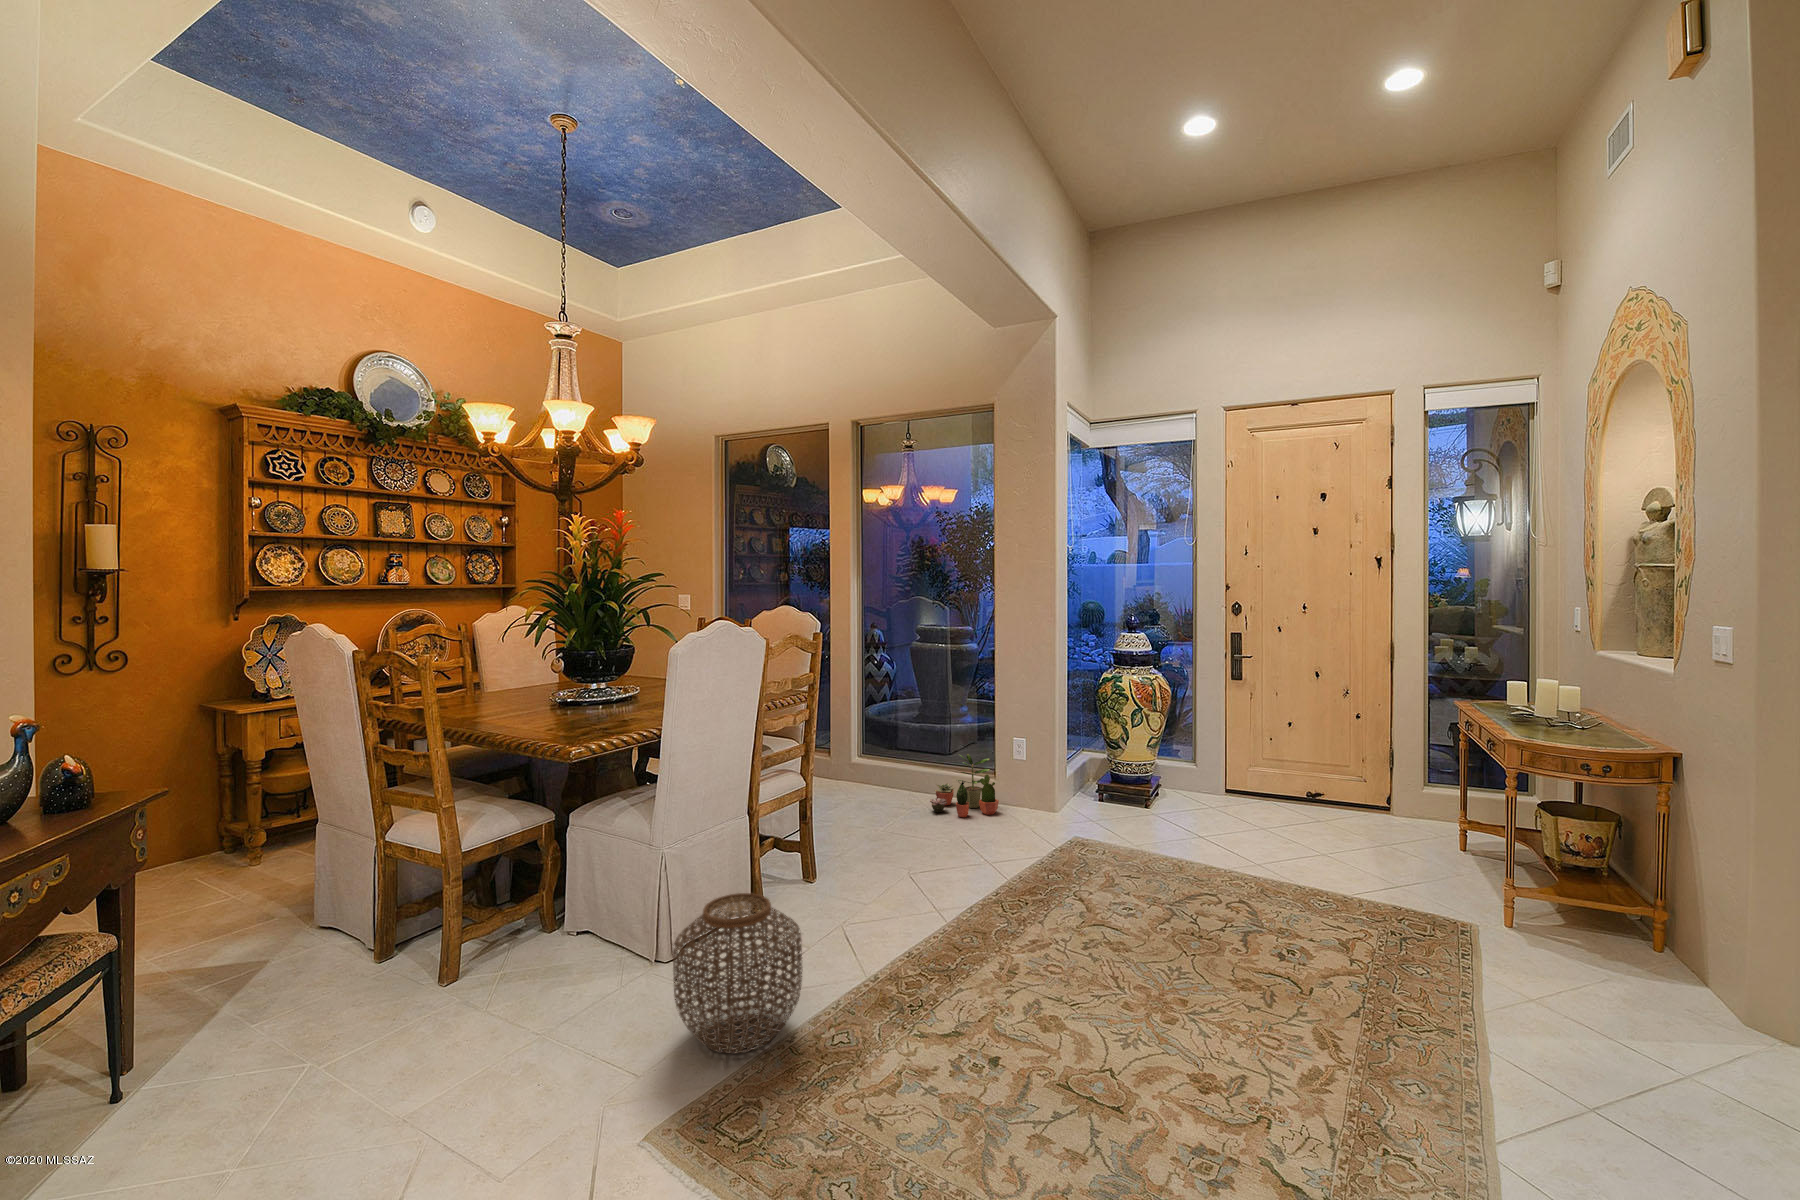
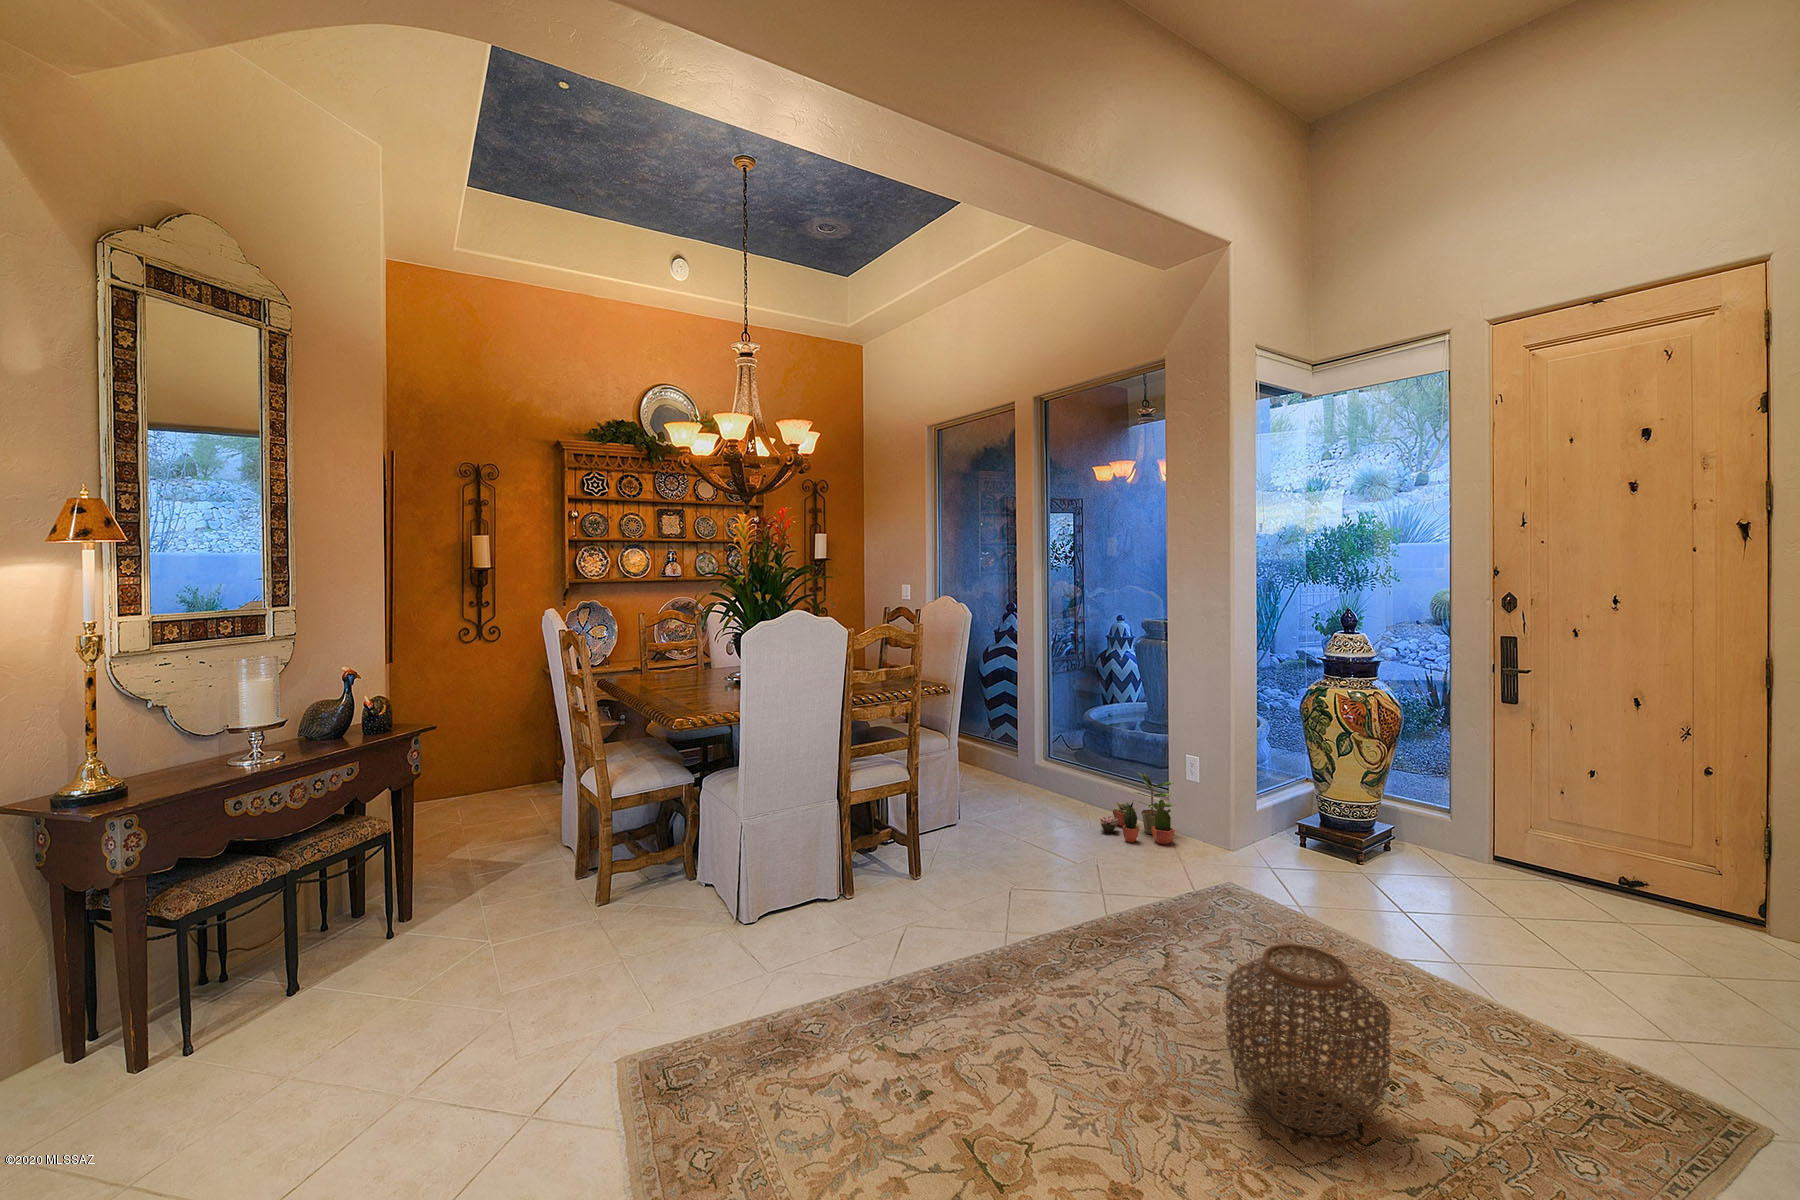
woven basket: present [673,893,802,1053] -> present [1226,944,1390,1135]

